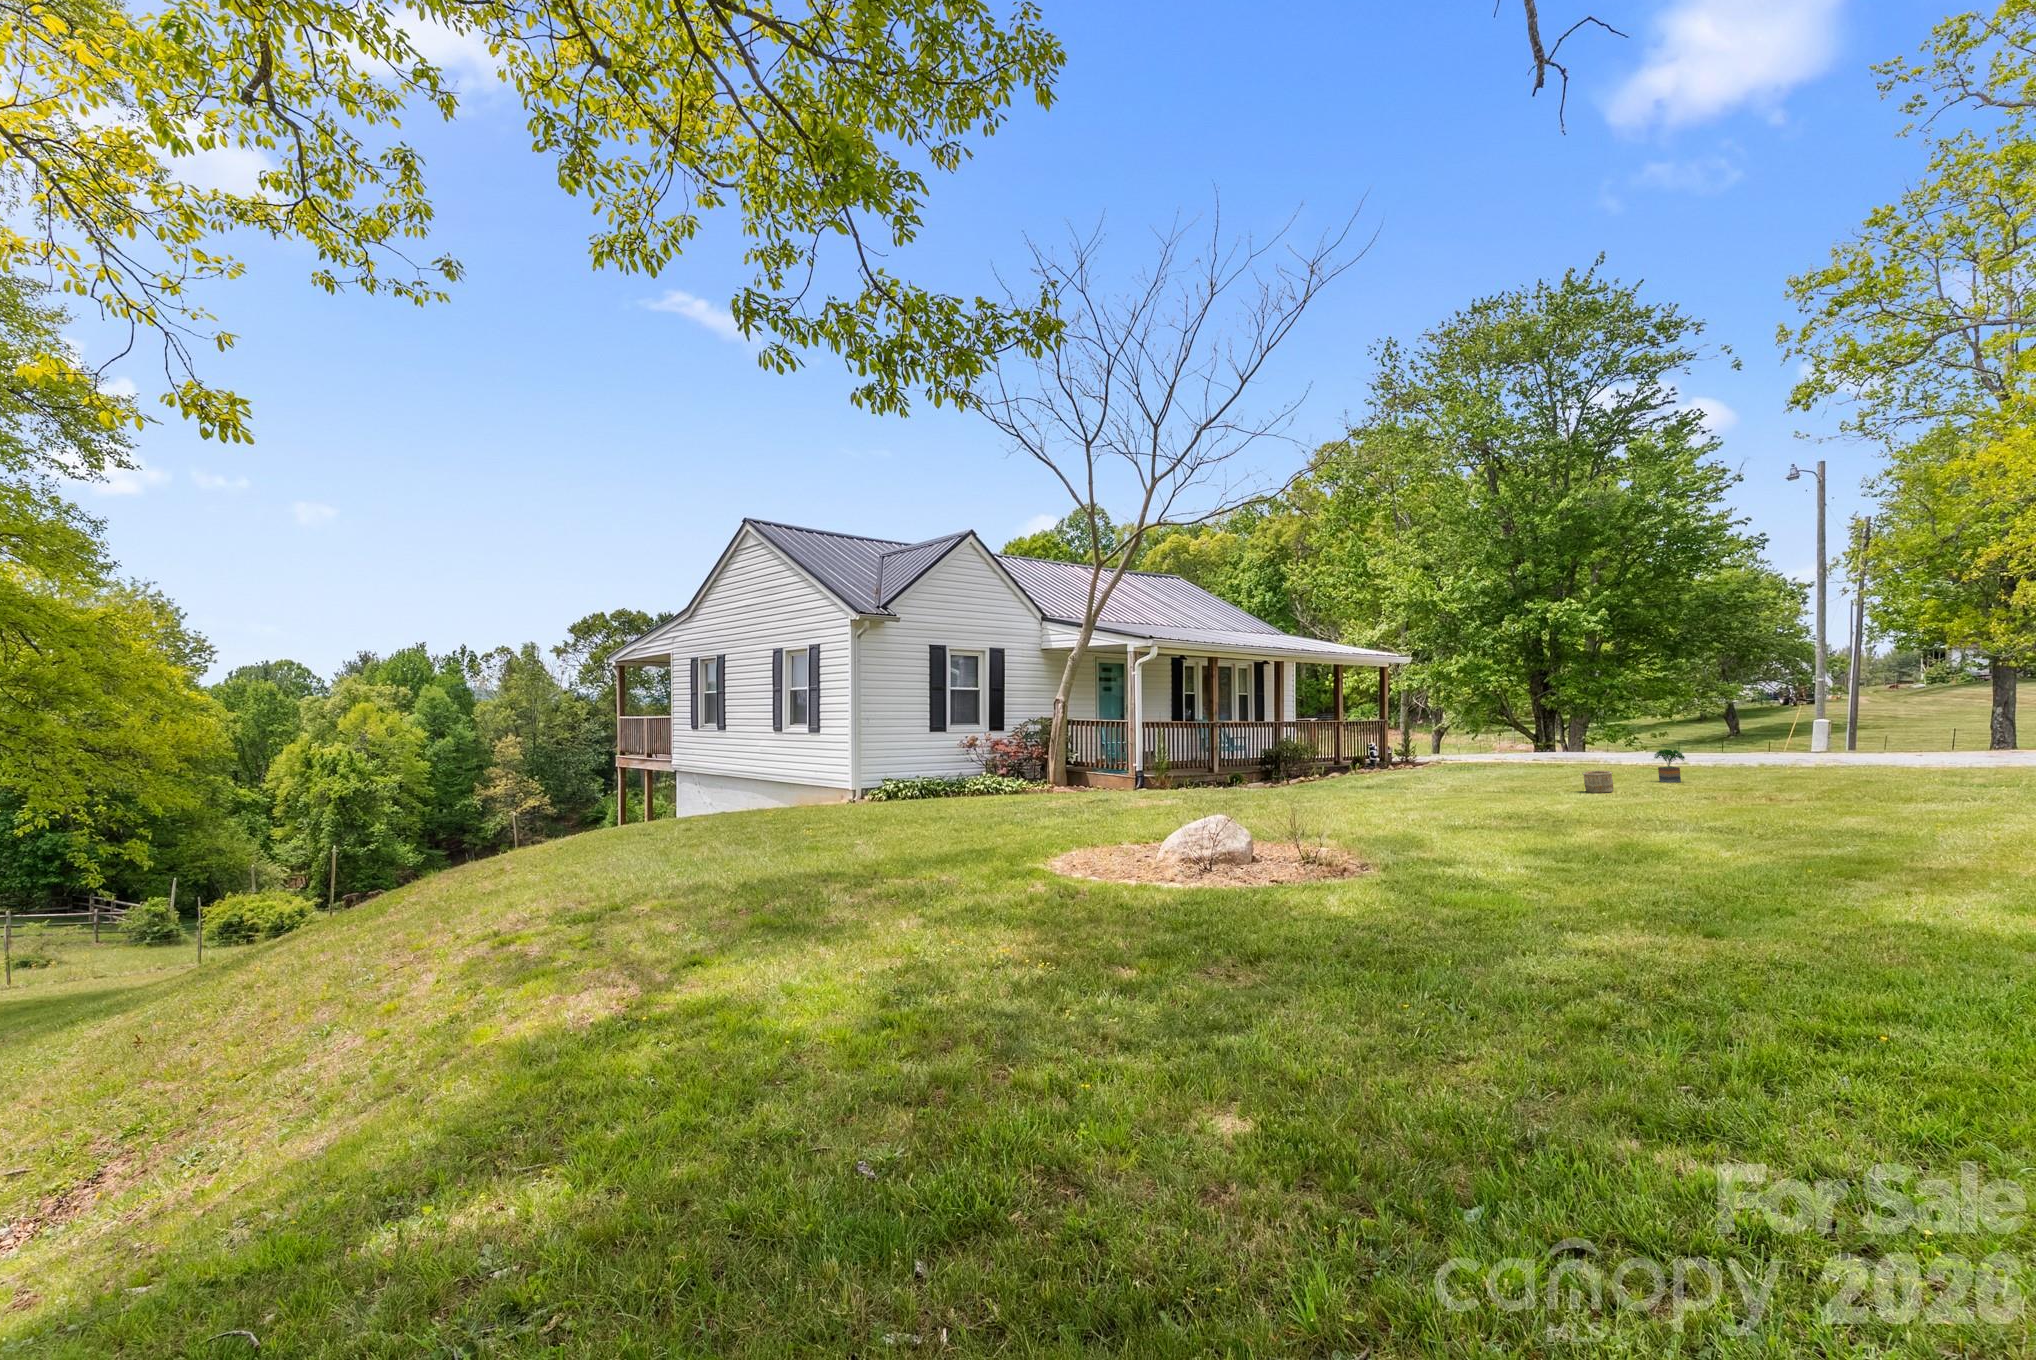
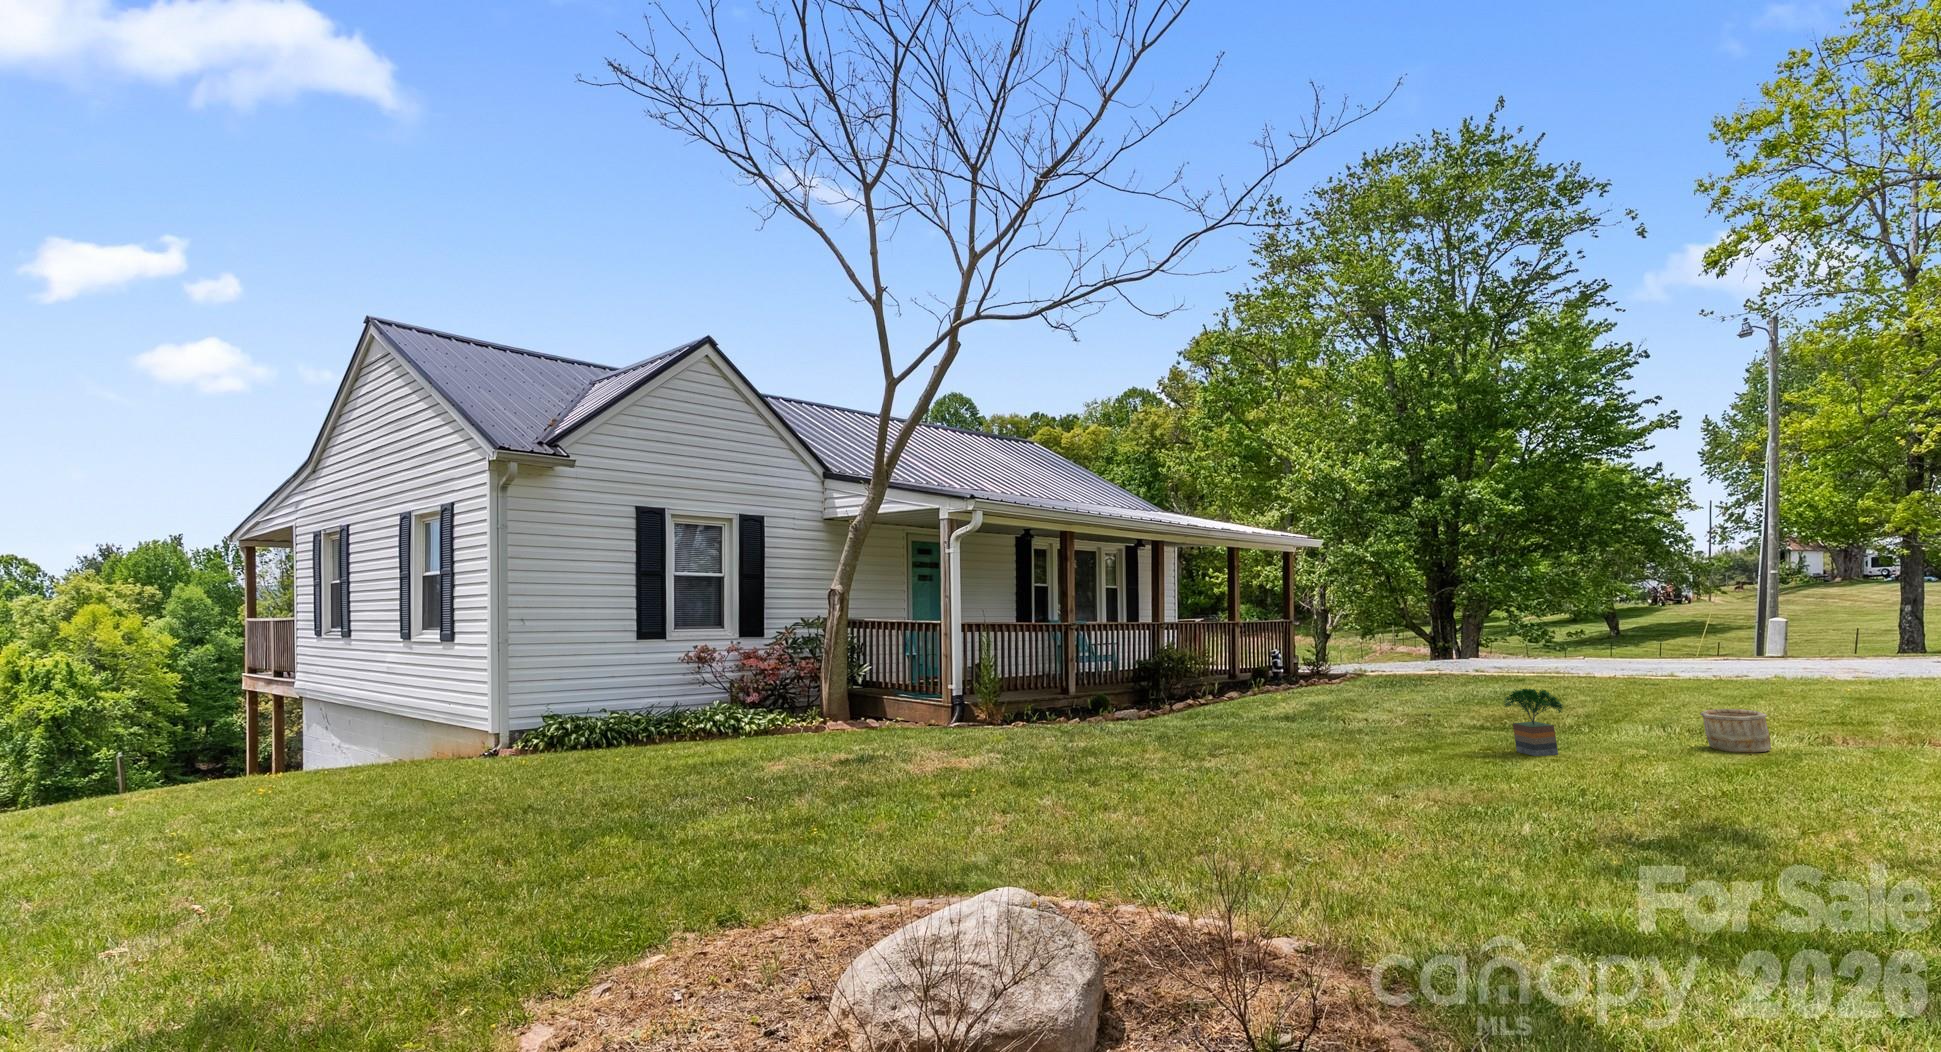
potted tree: present [1654,749,1685,783] -> present [1504,689,1563,756]

